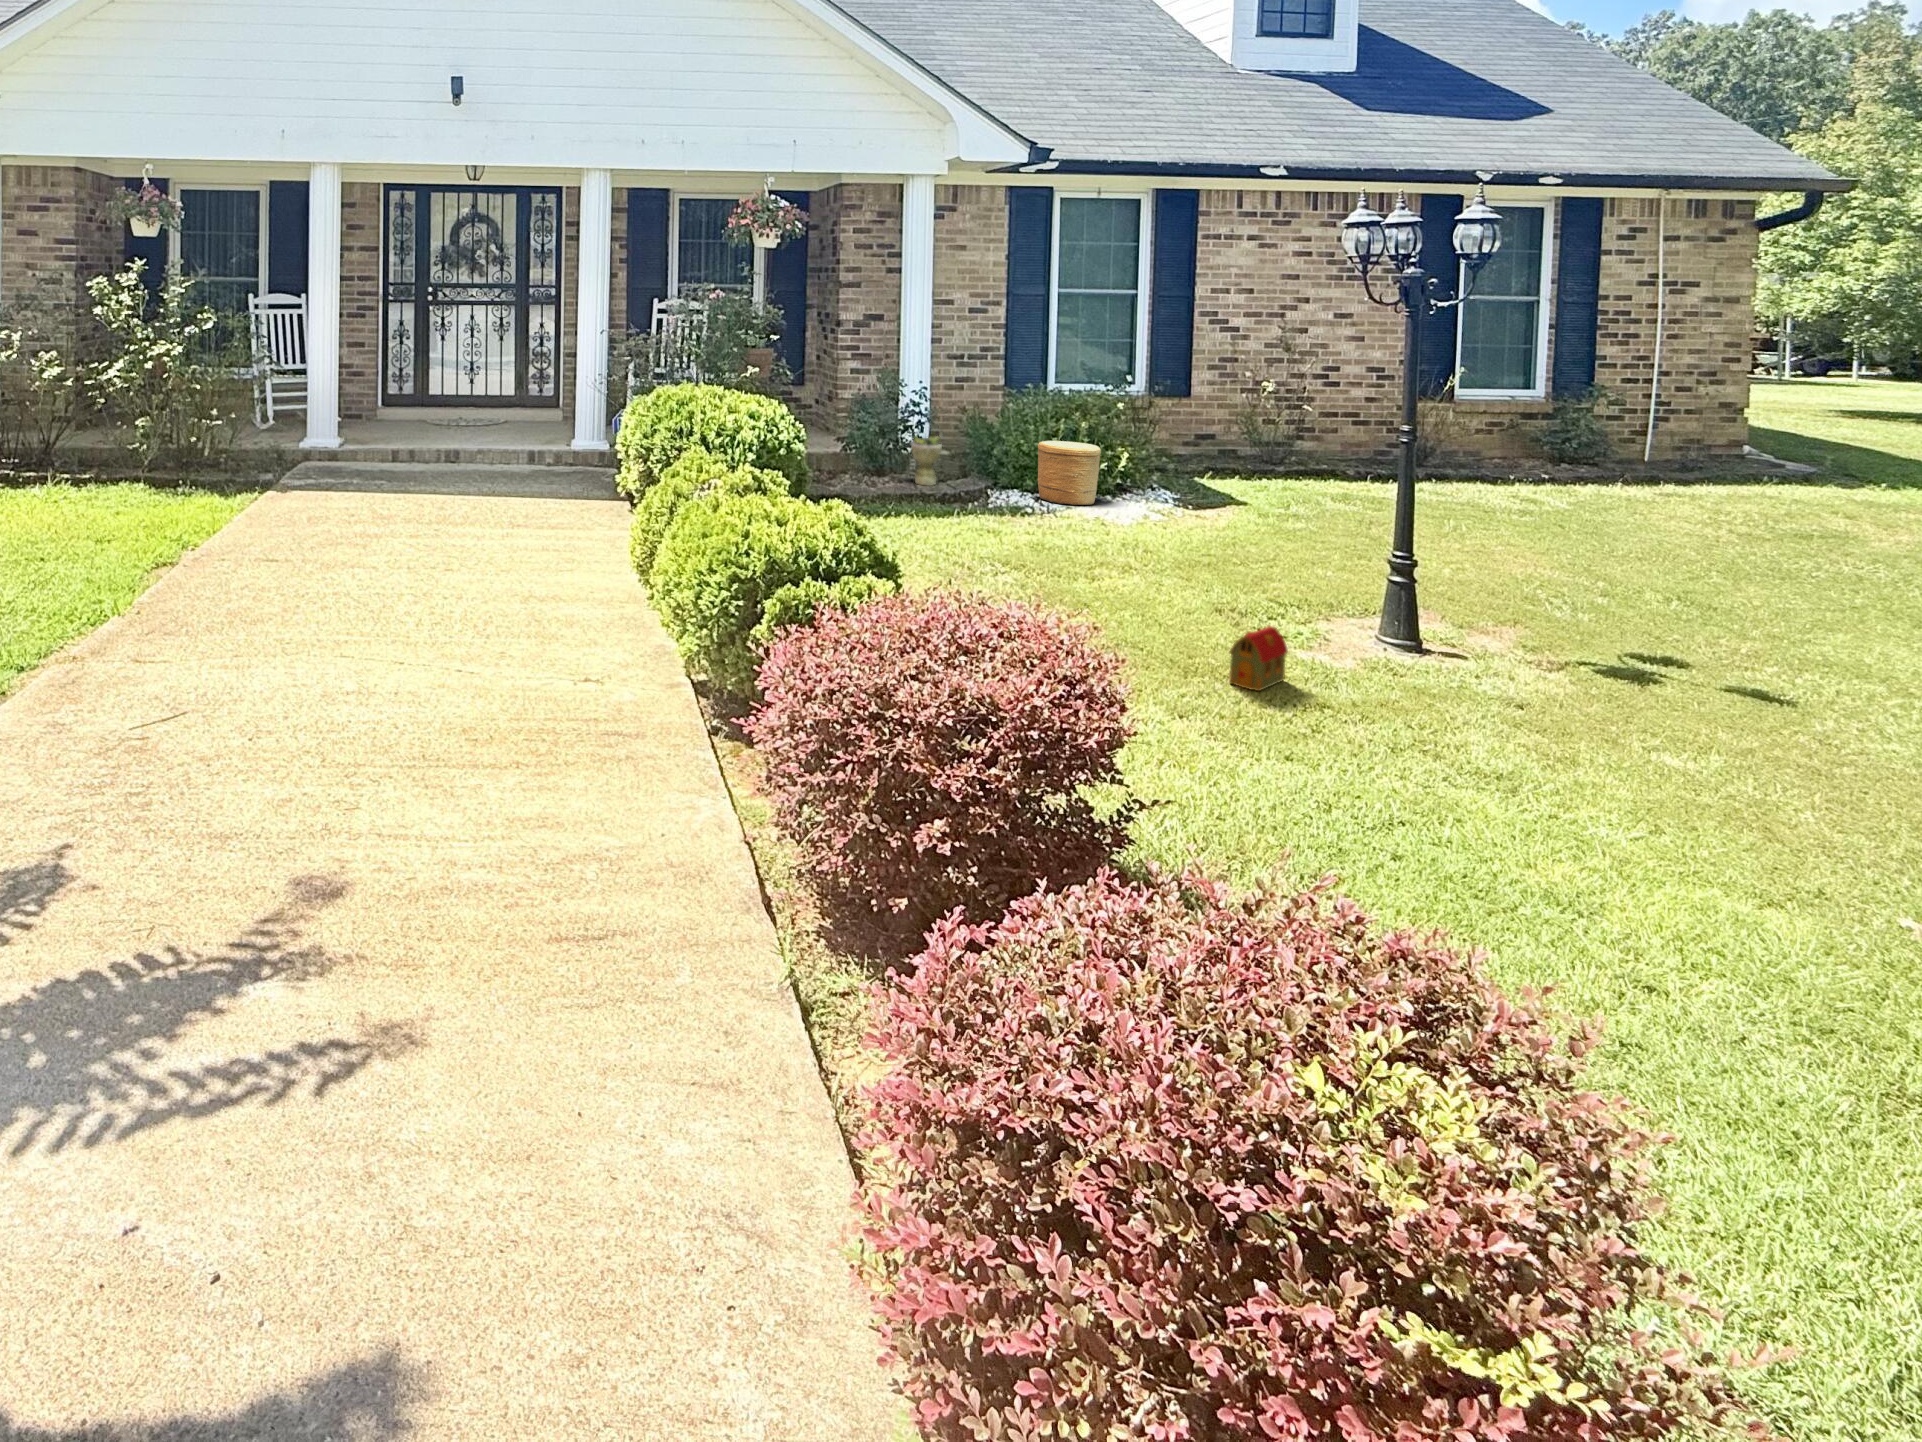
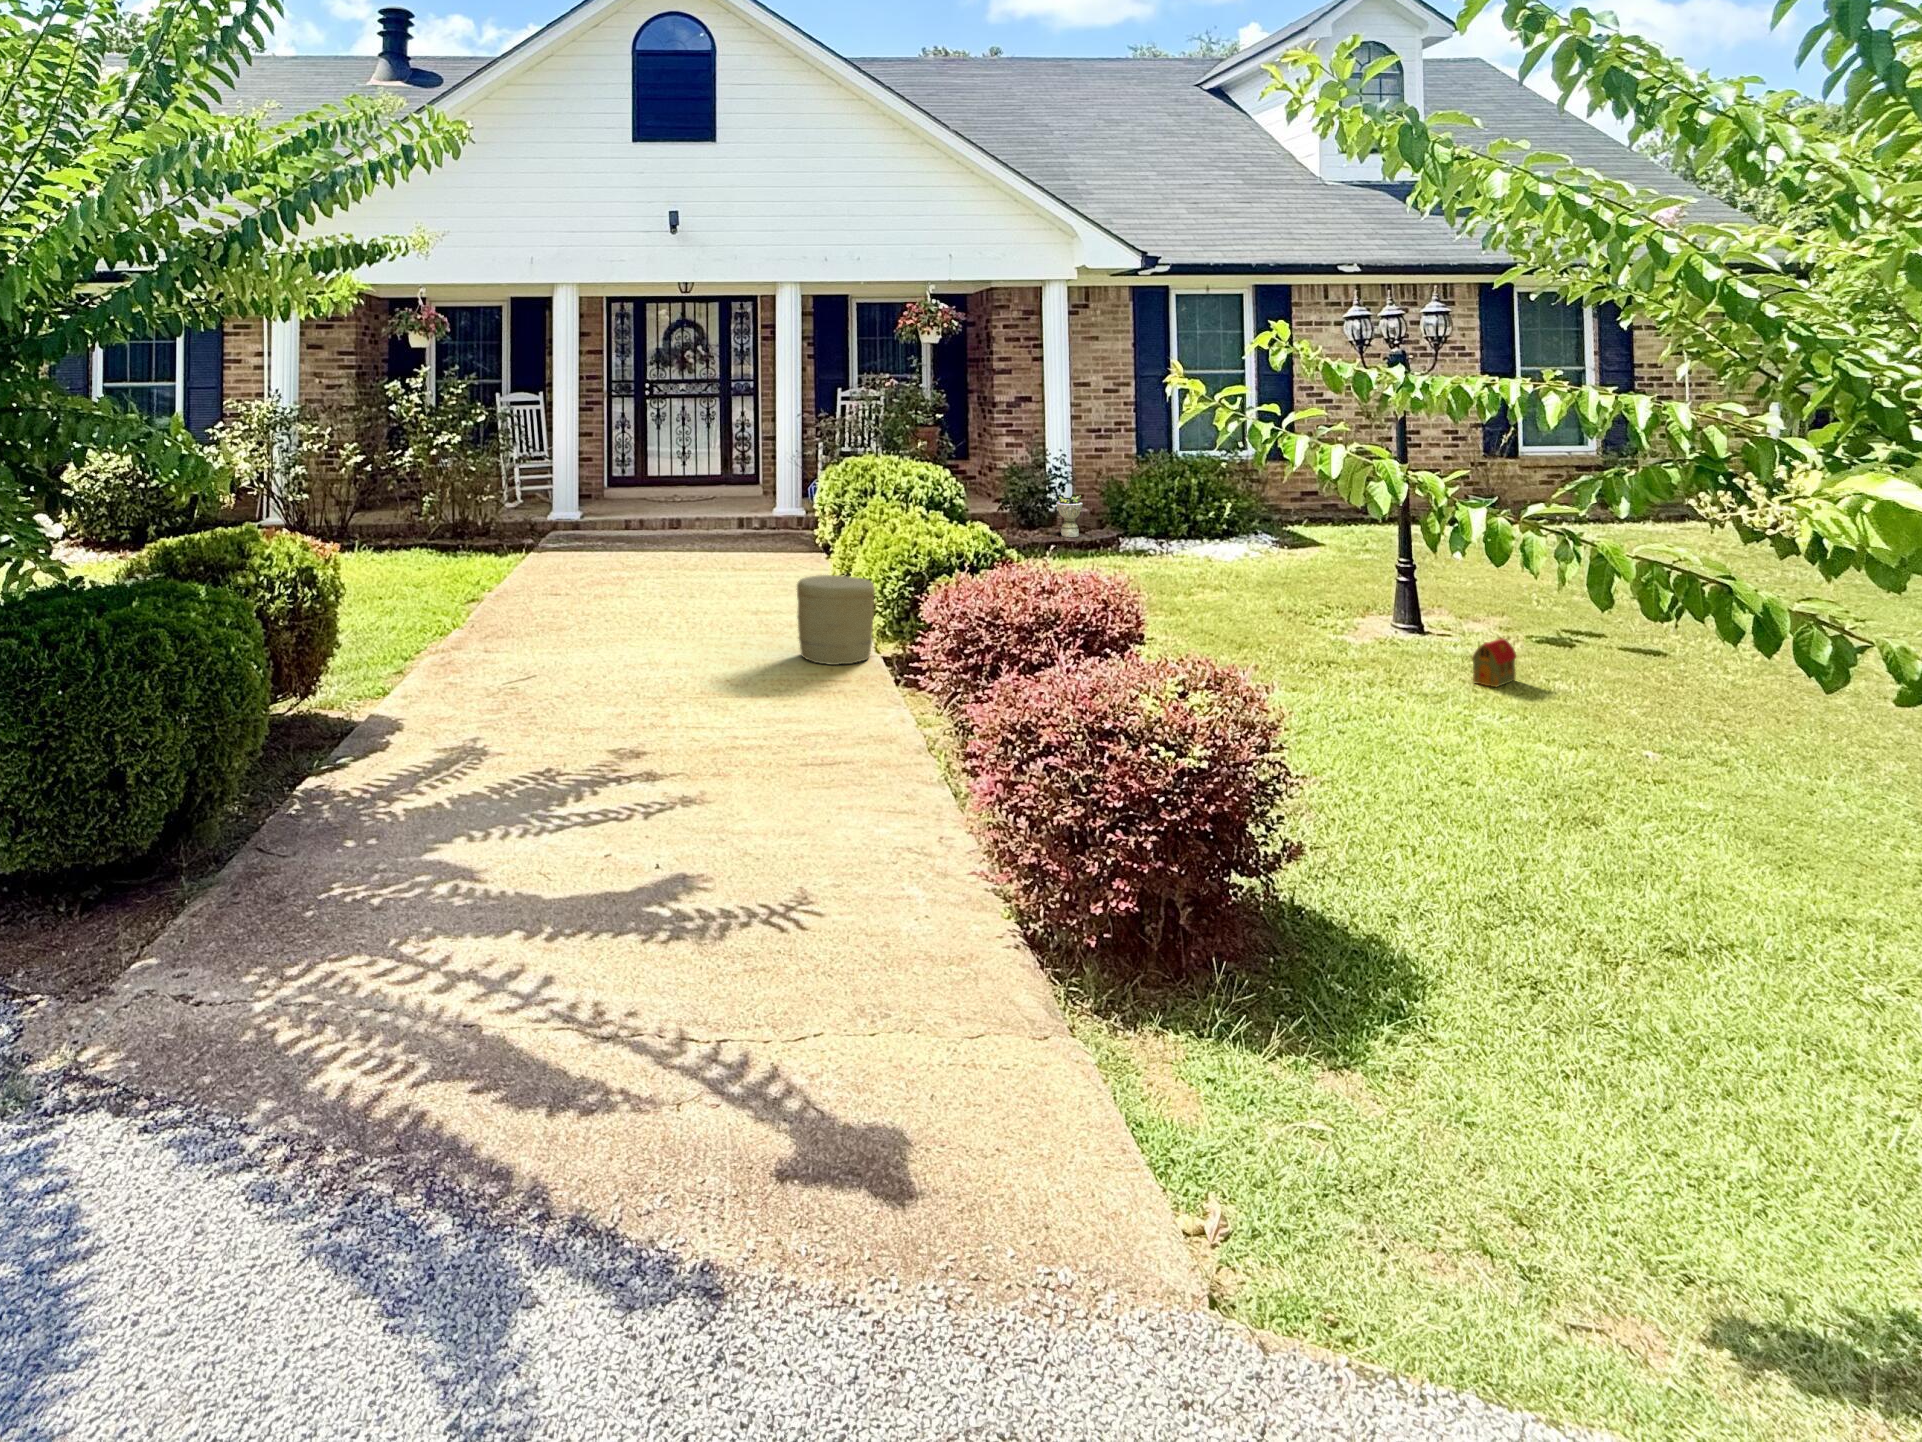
basket: present [1038,441,1101,505] -> present [797,575,875,665]
toy house: present [1229,626,1288,691] -> present [1472,638,1516,687]

